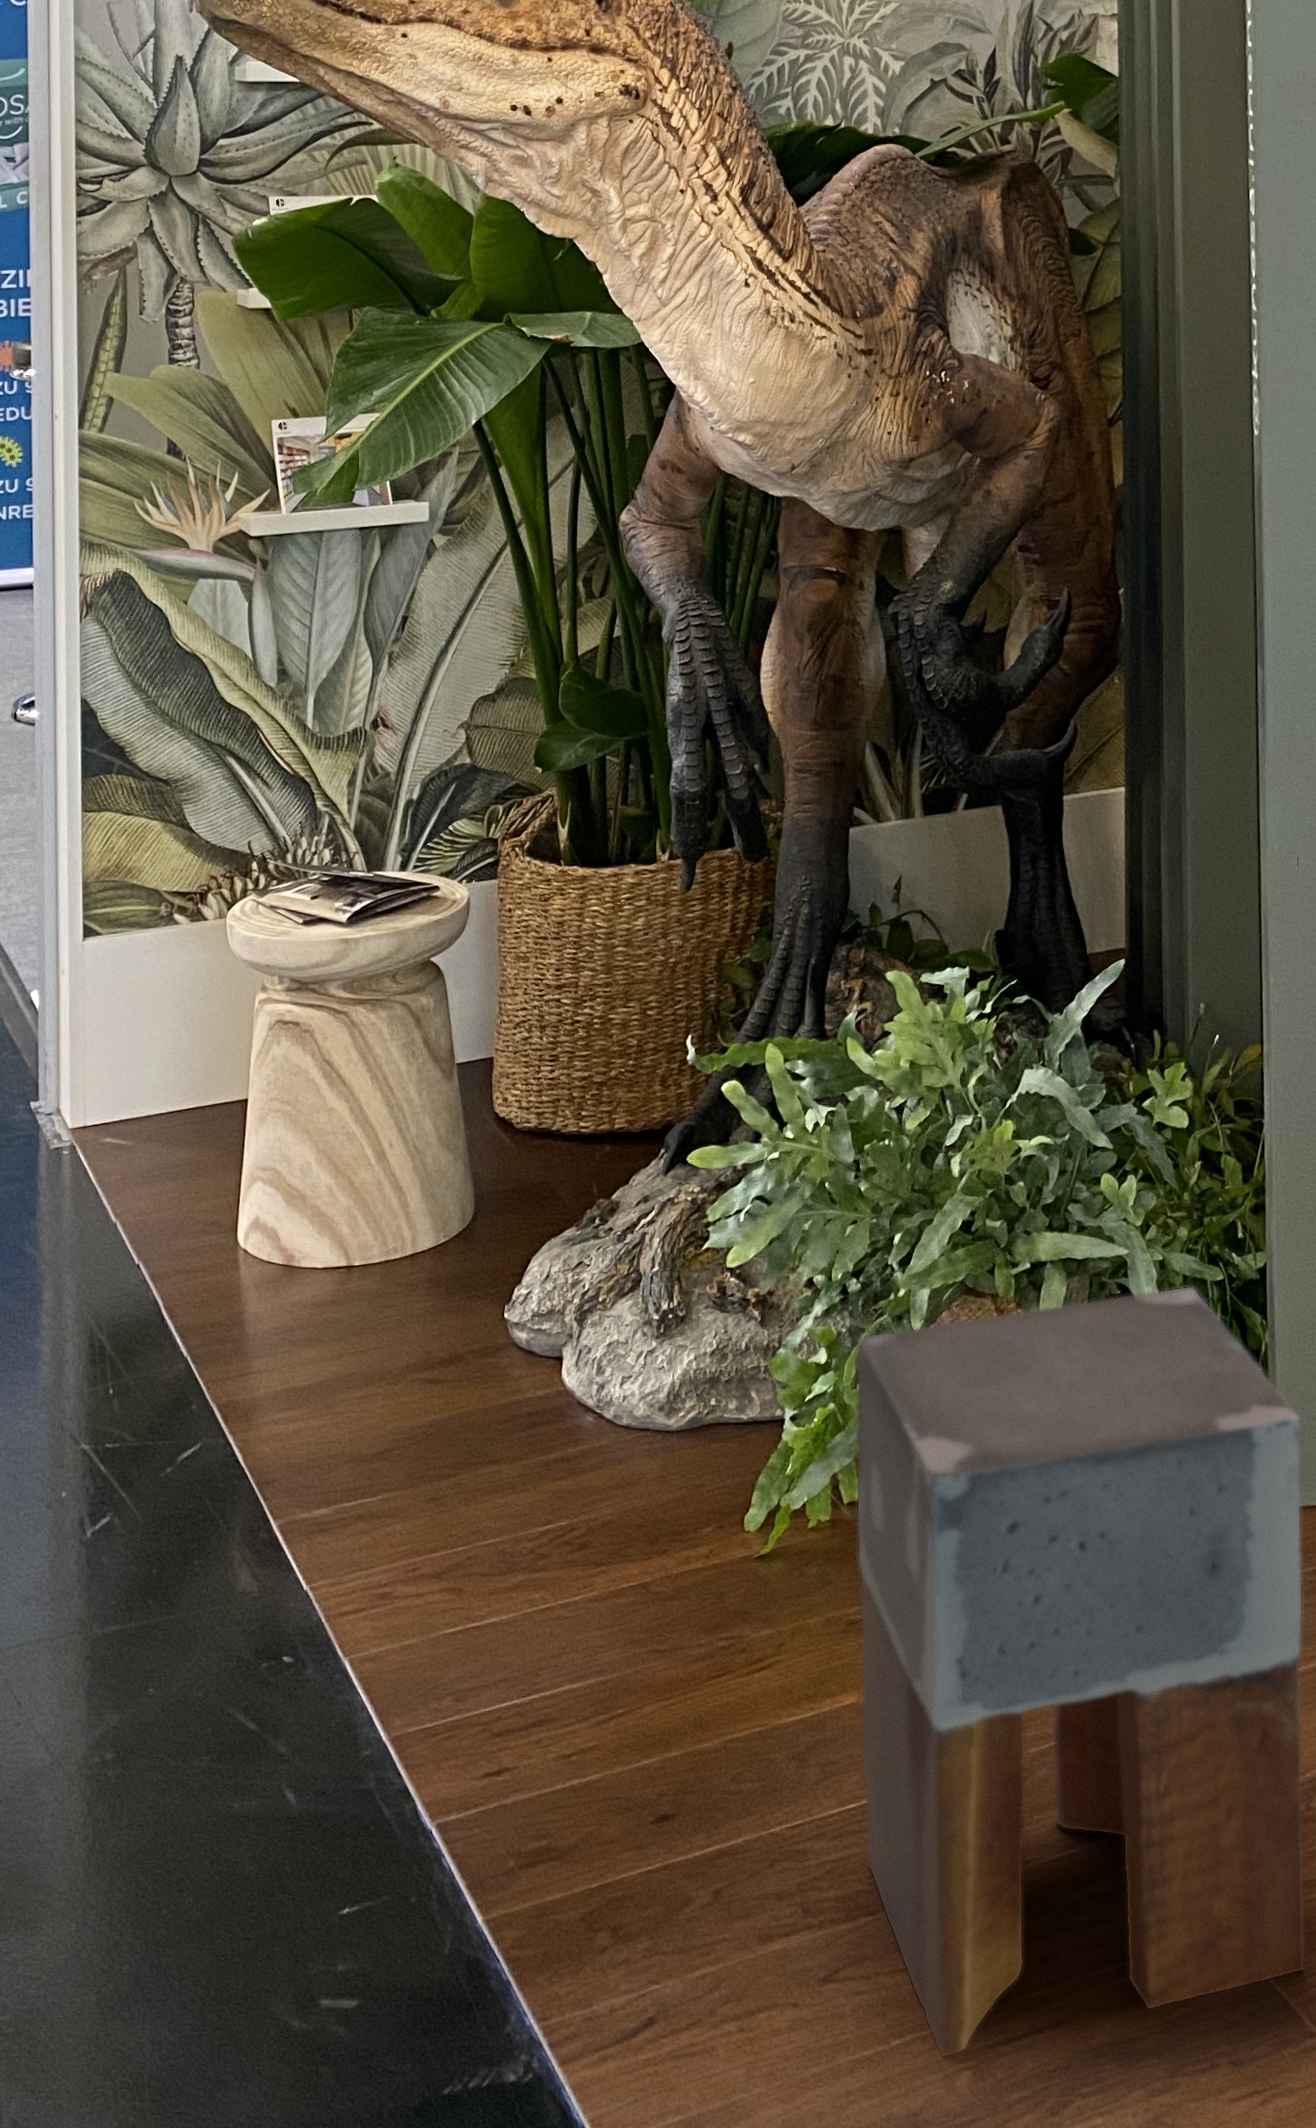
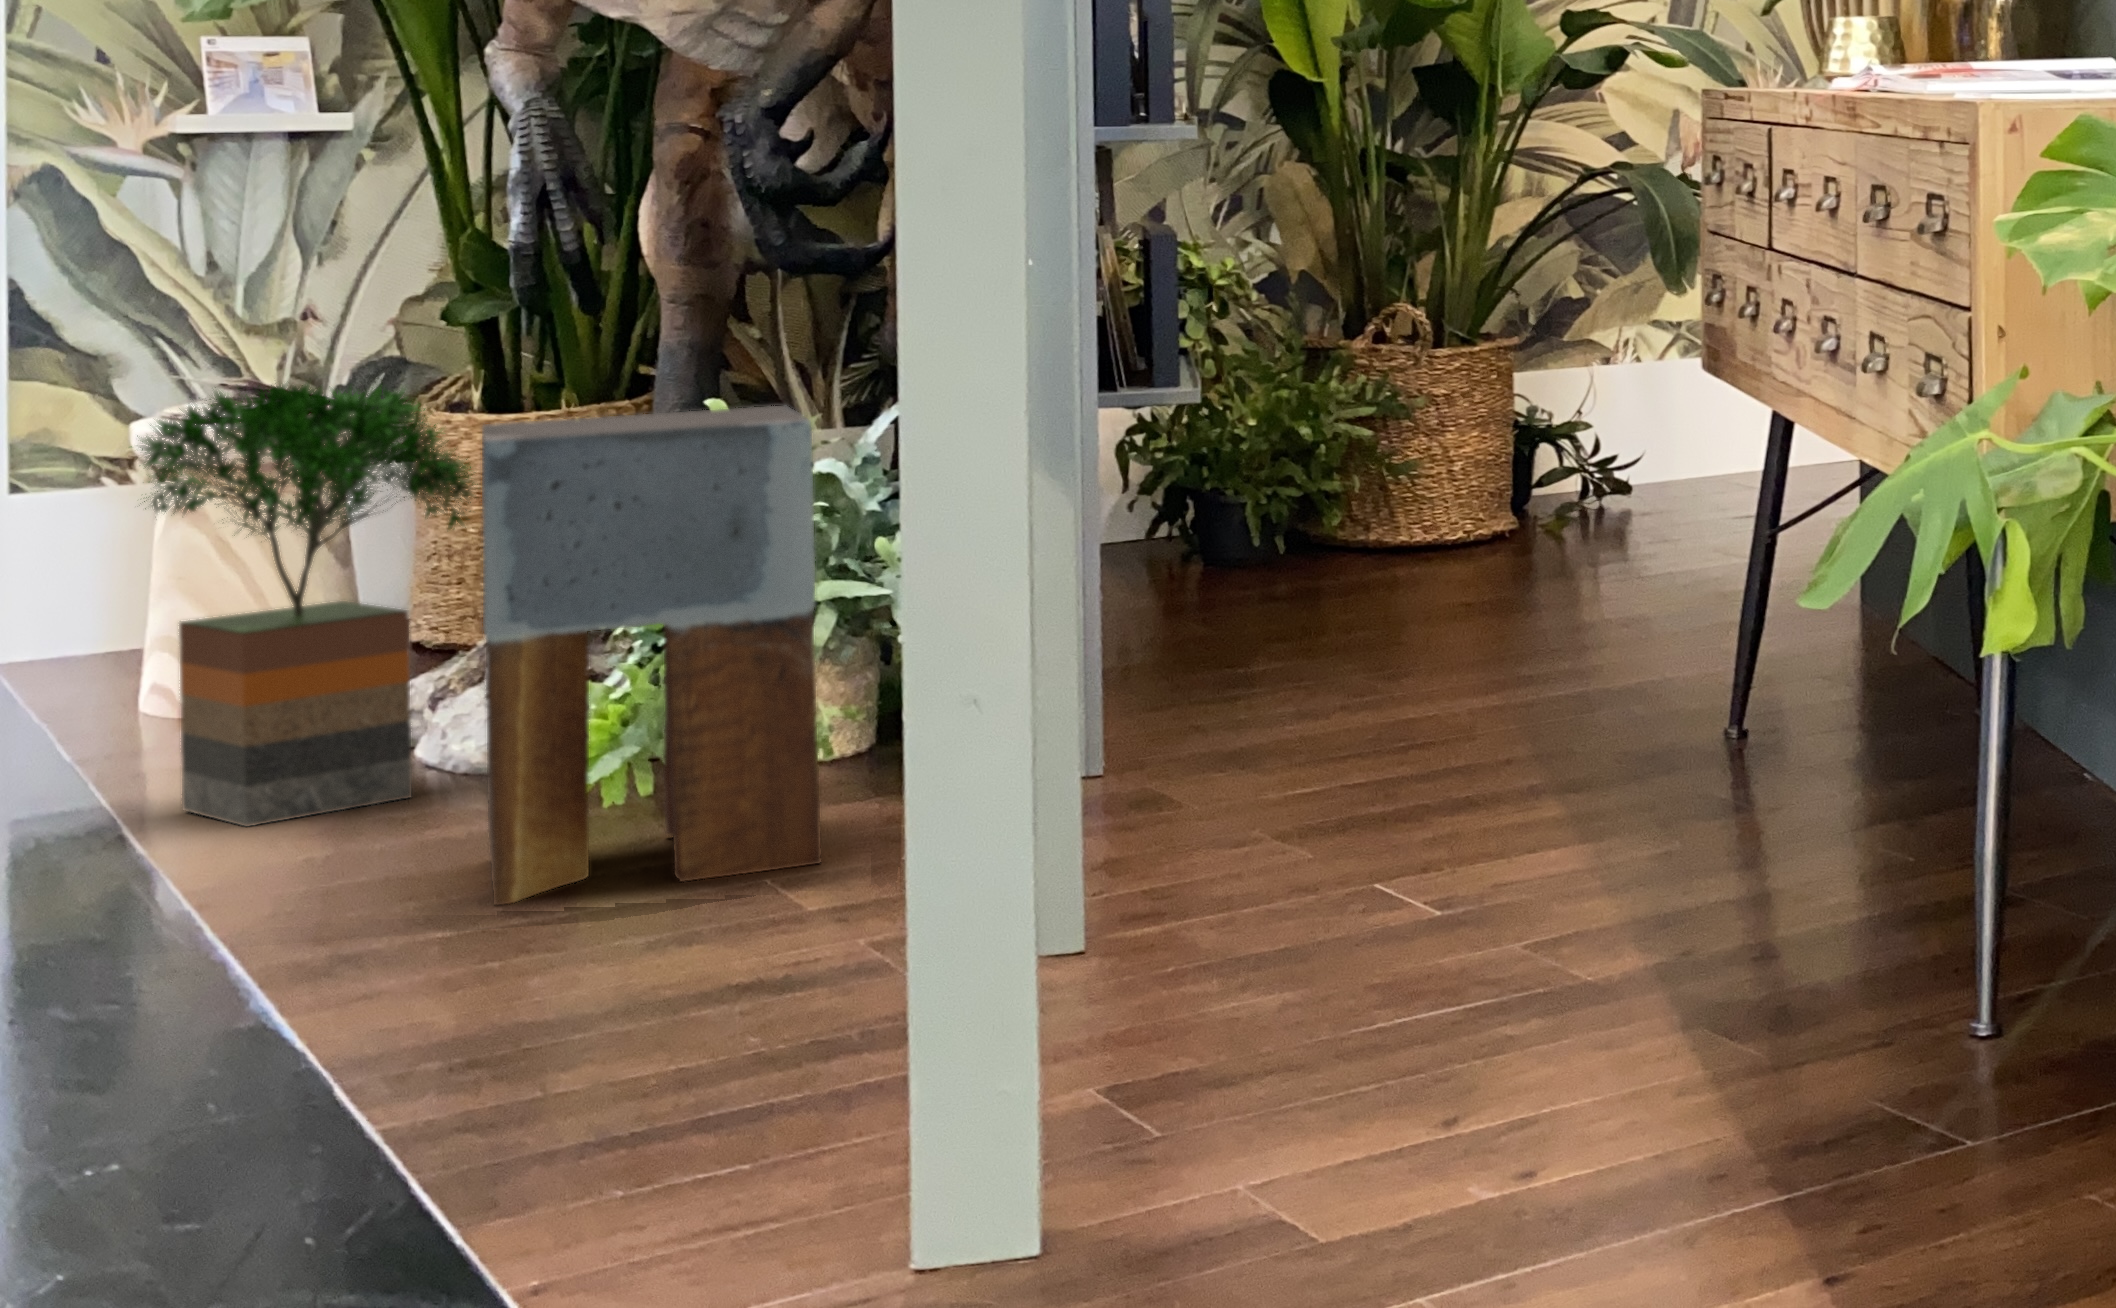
potted tree: none [371,1089,762,1682] -> present [131,383,478,827]

